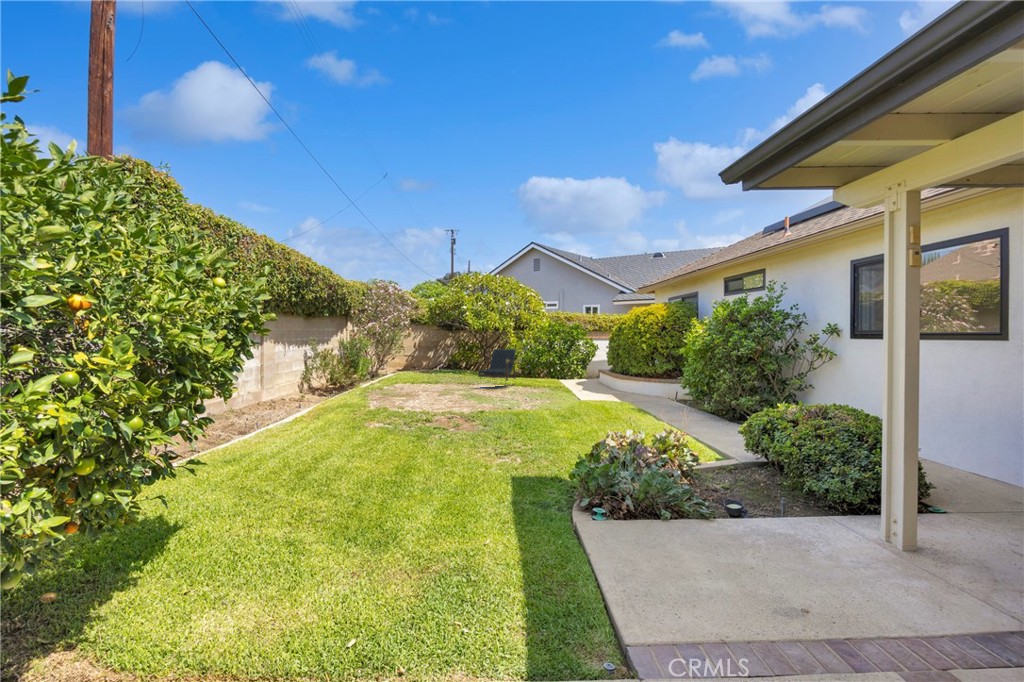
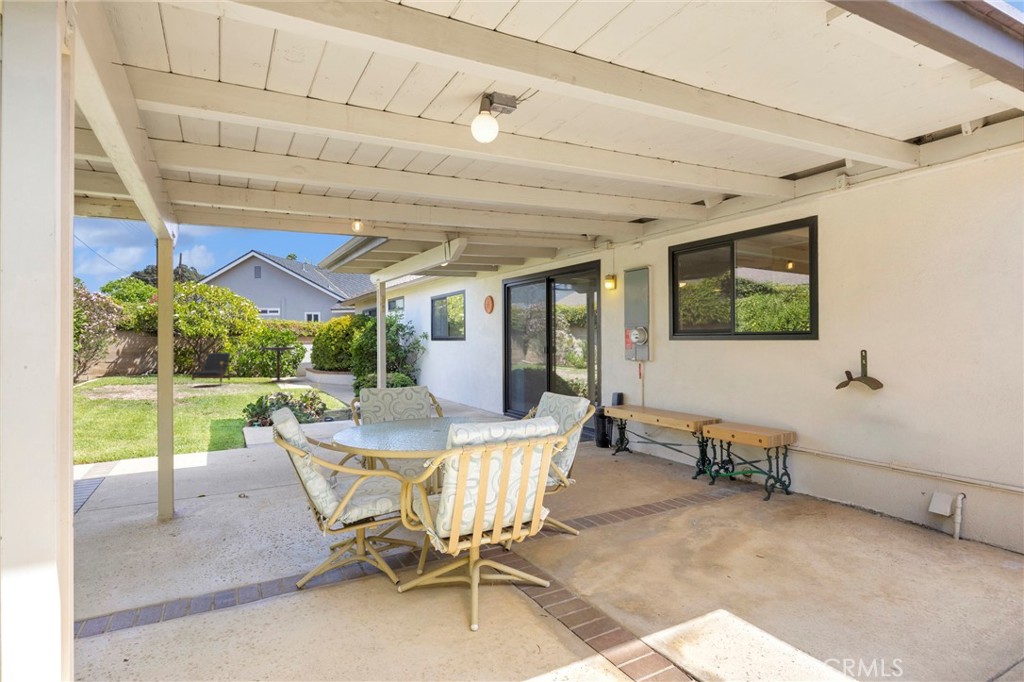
pedestal table: none [548,343,585,384] -> present [261,347,294,382]

